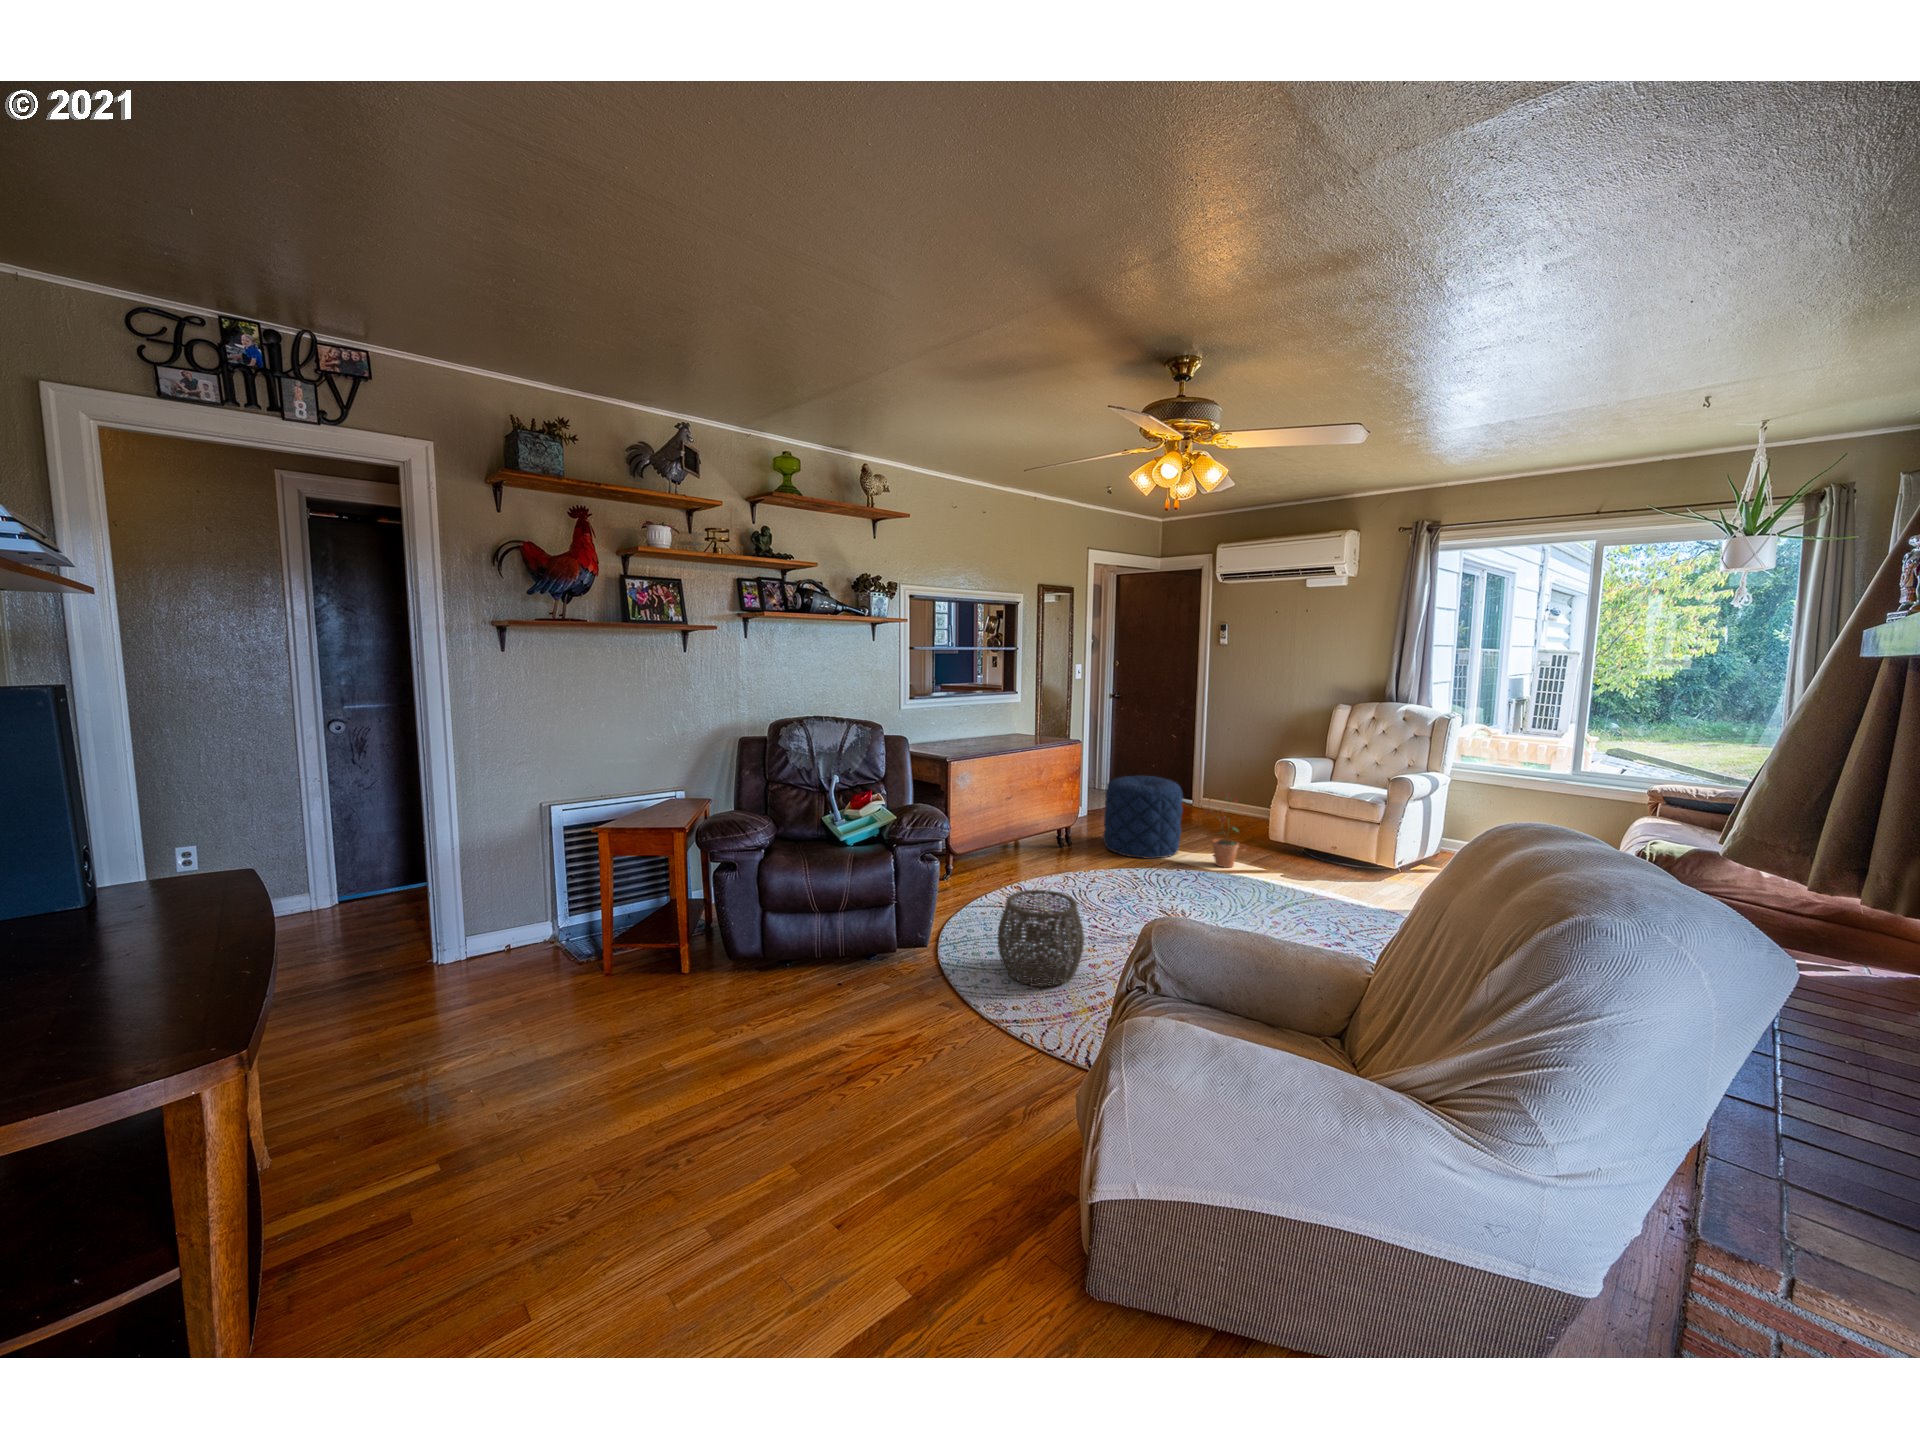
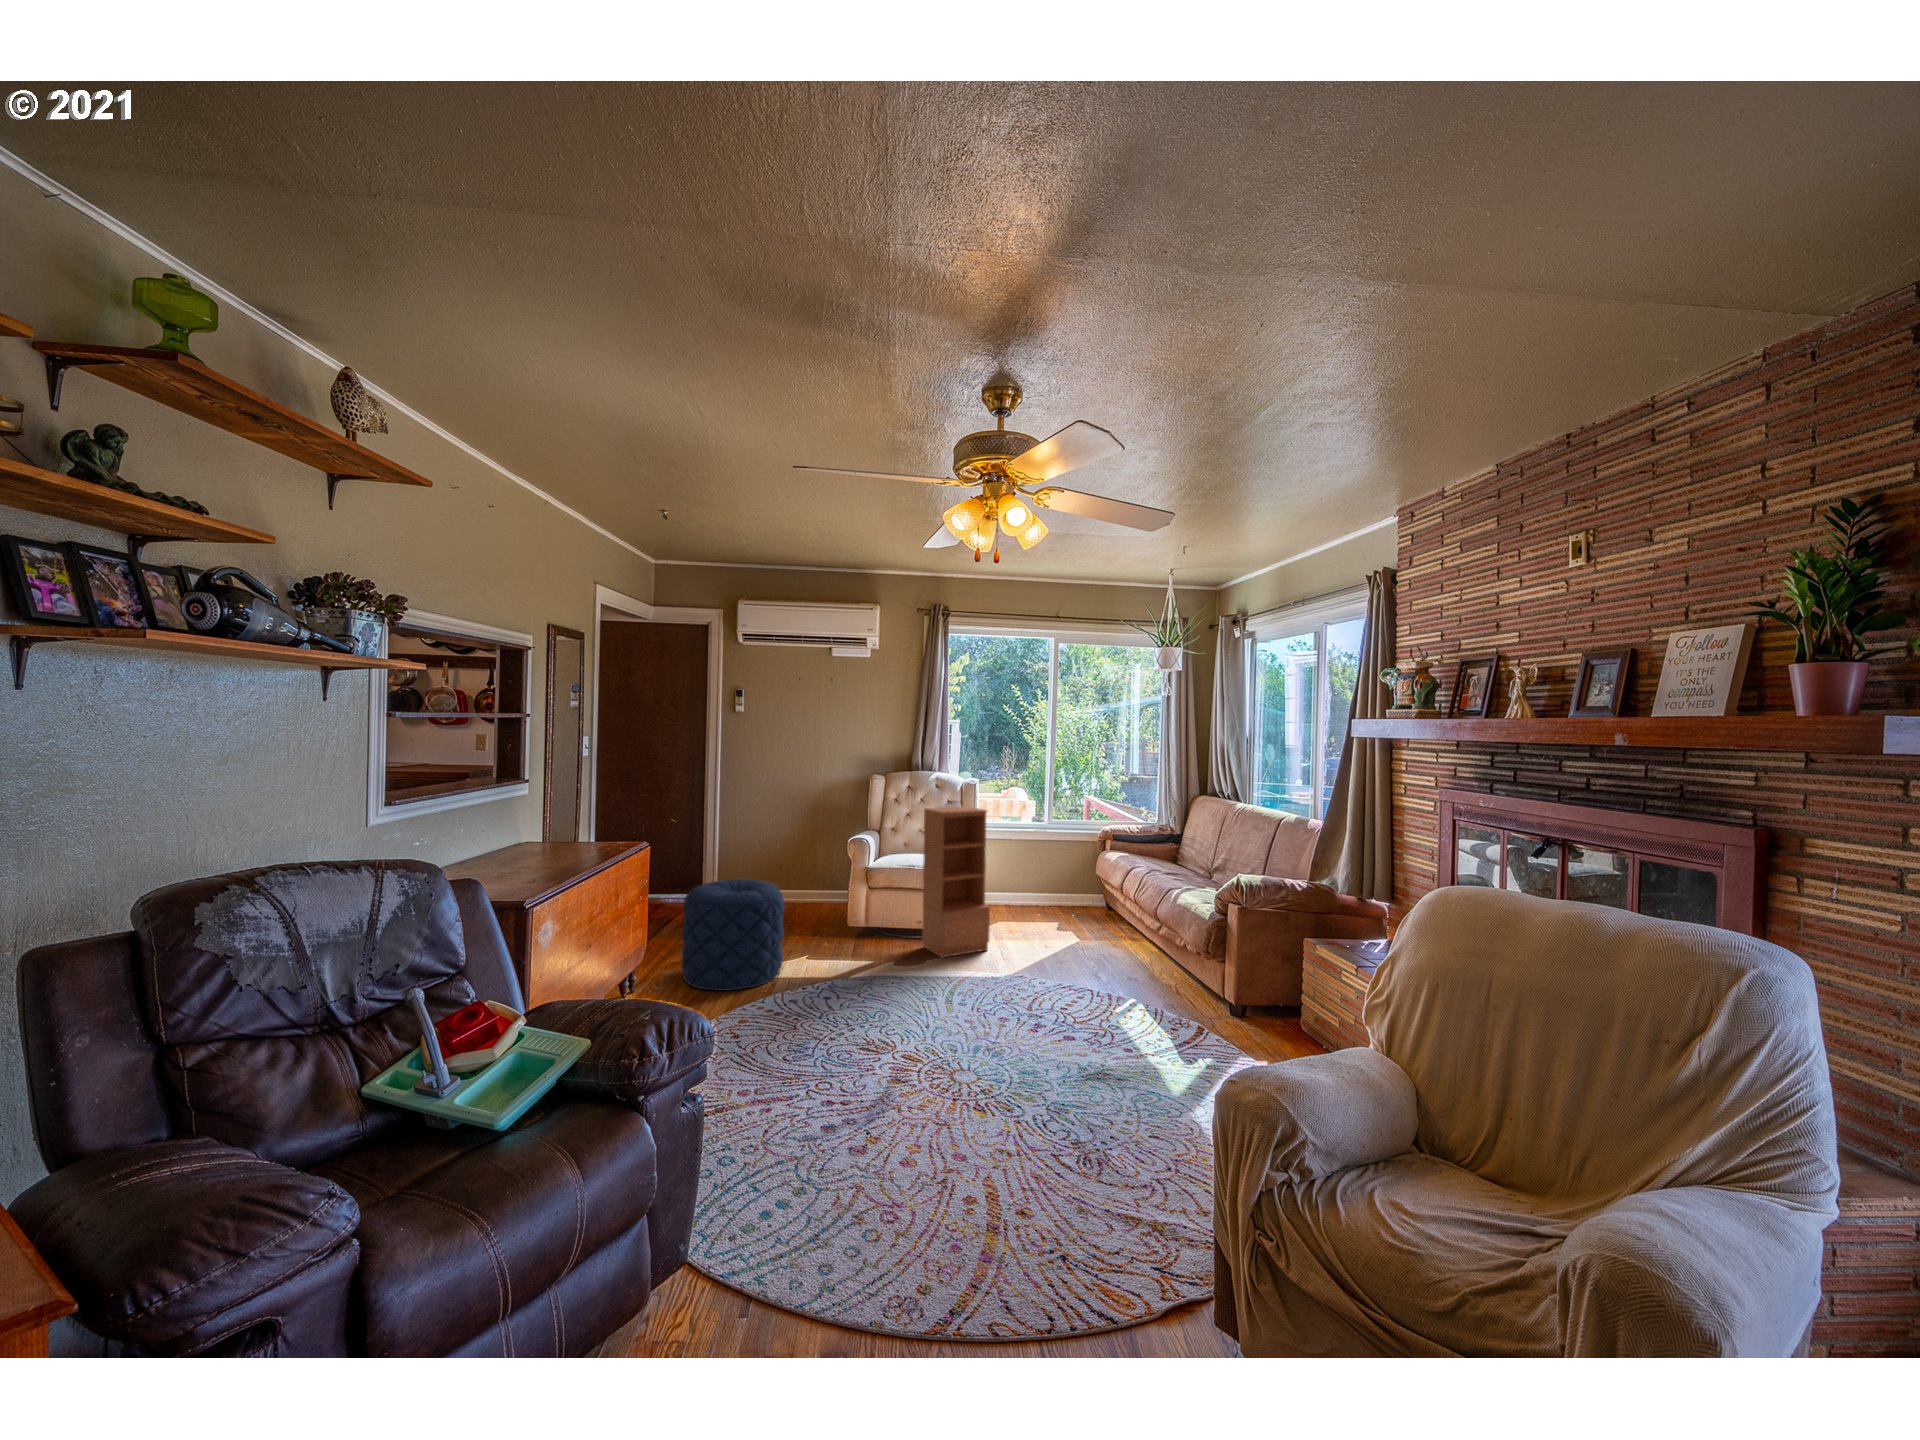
bookcase: none [1322,738,1394,890] -> present [922,806,990,958]
potted plant: present [1205,791,1239,868] -> none [814,881,862,971]
woven basket: present [997,890,1084,987] -> none [823,1066,955,1232]

